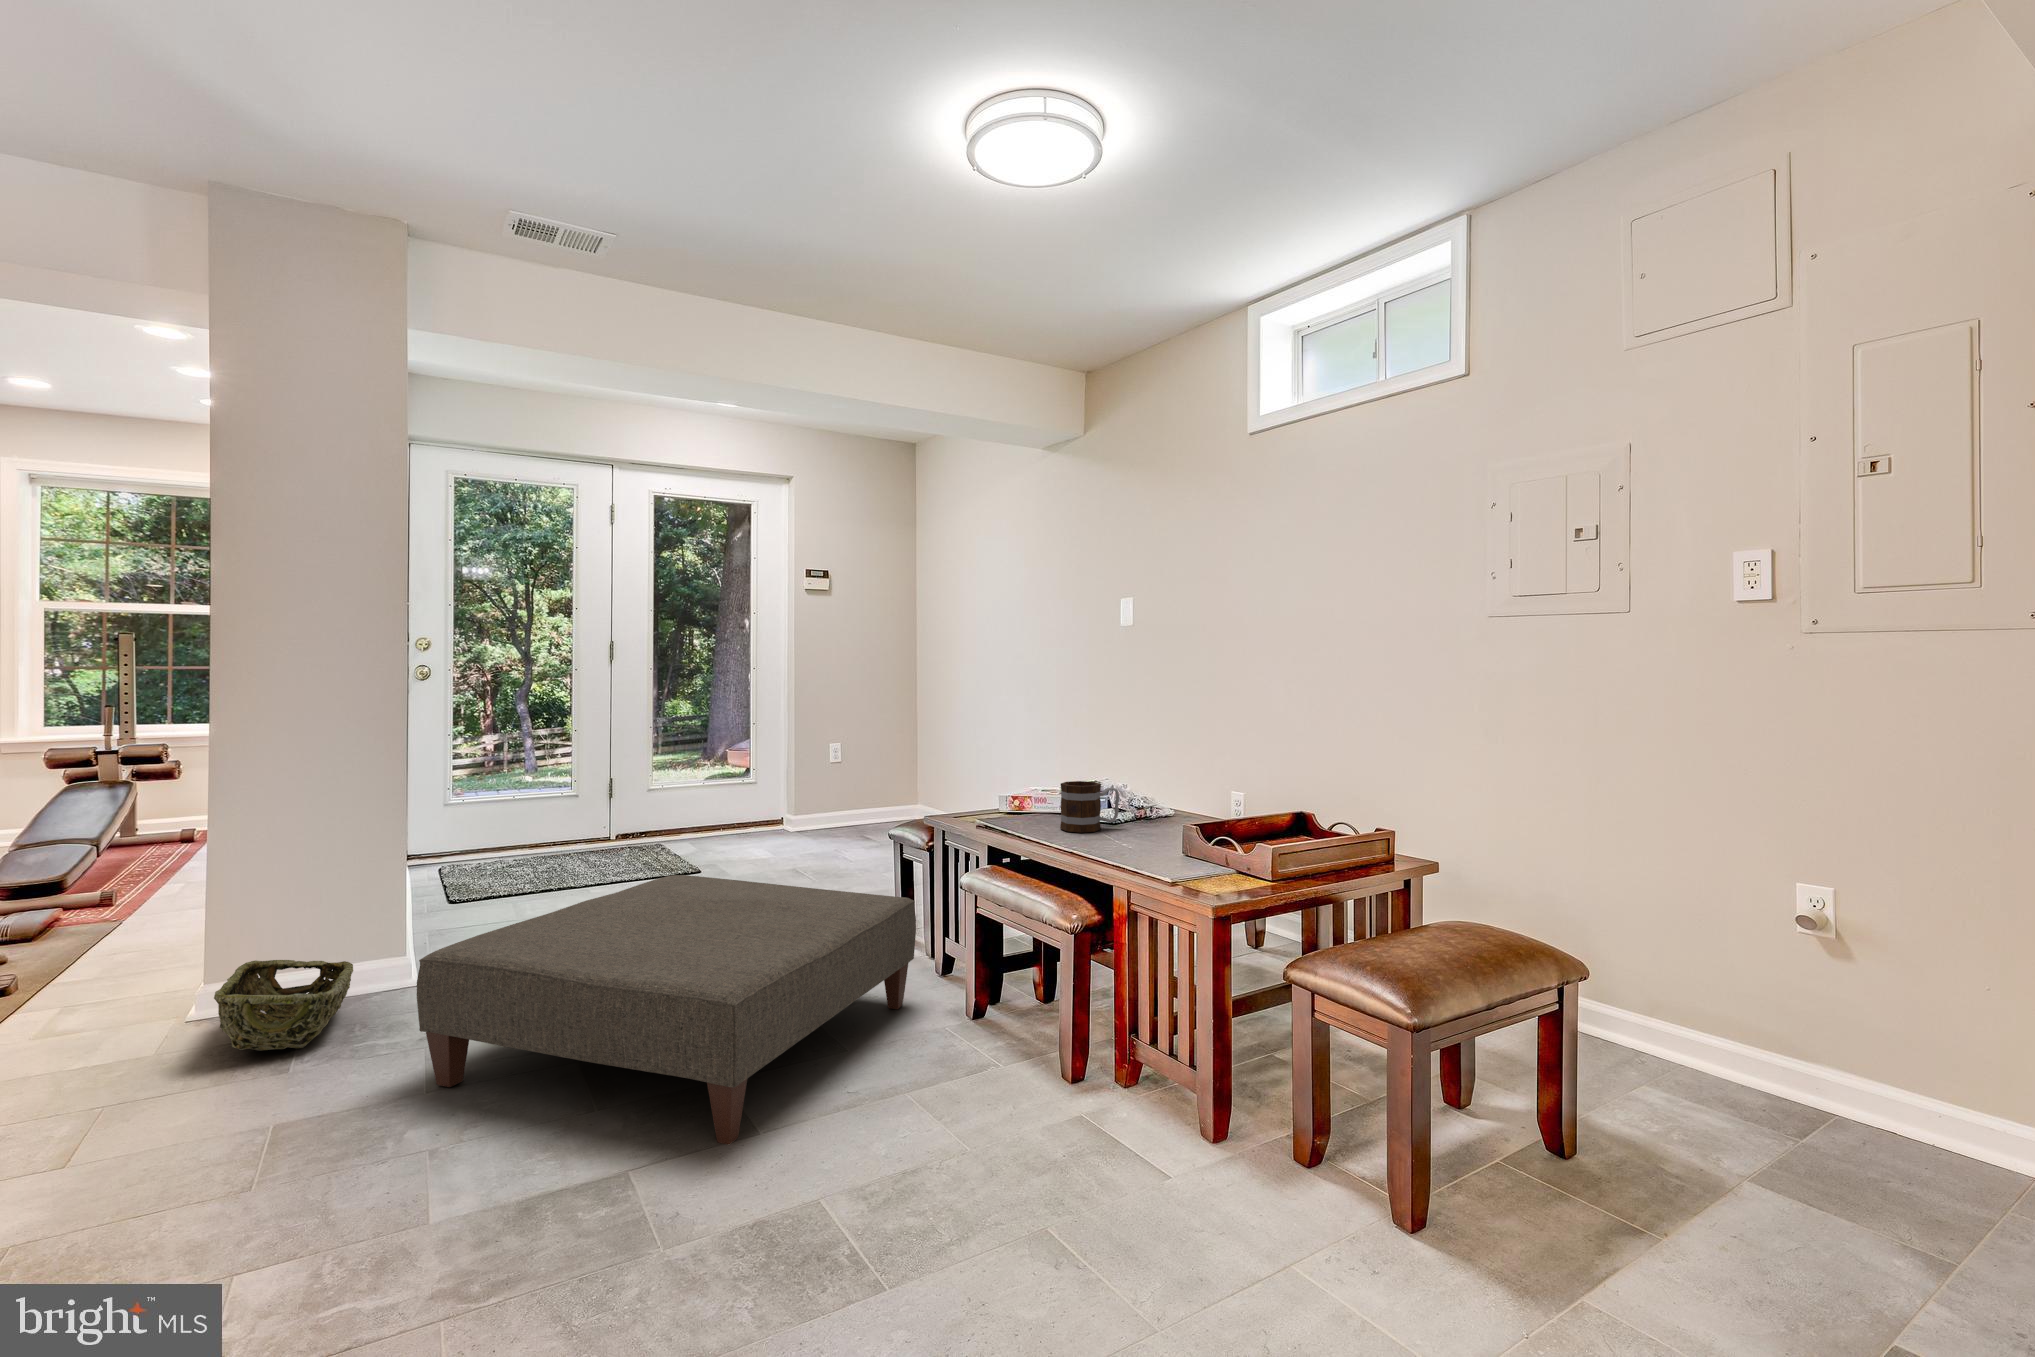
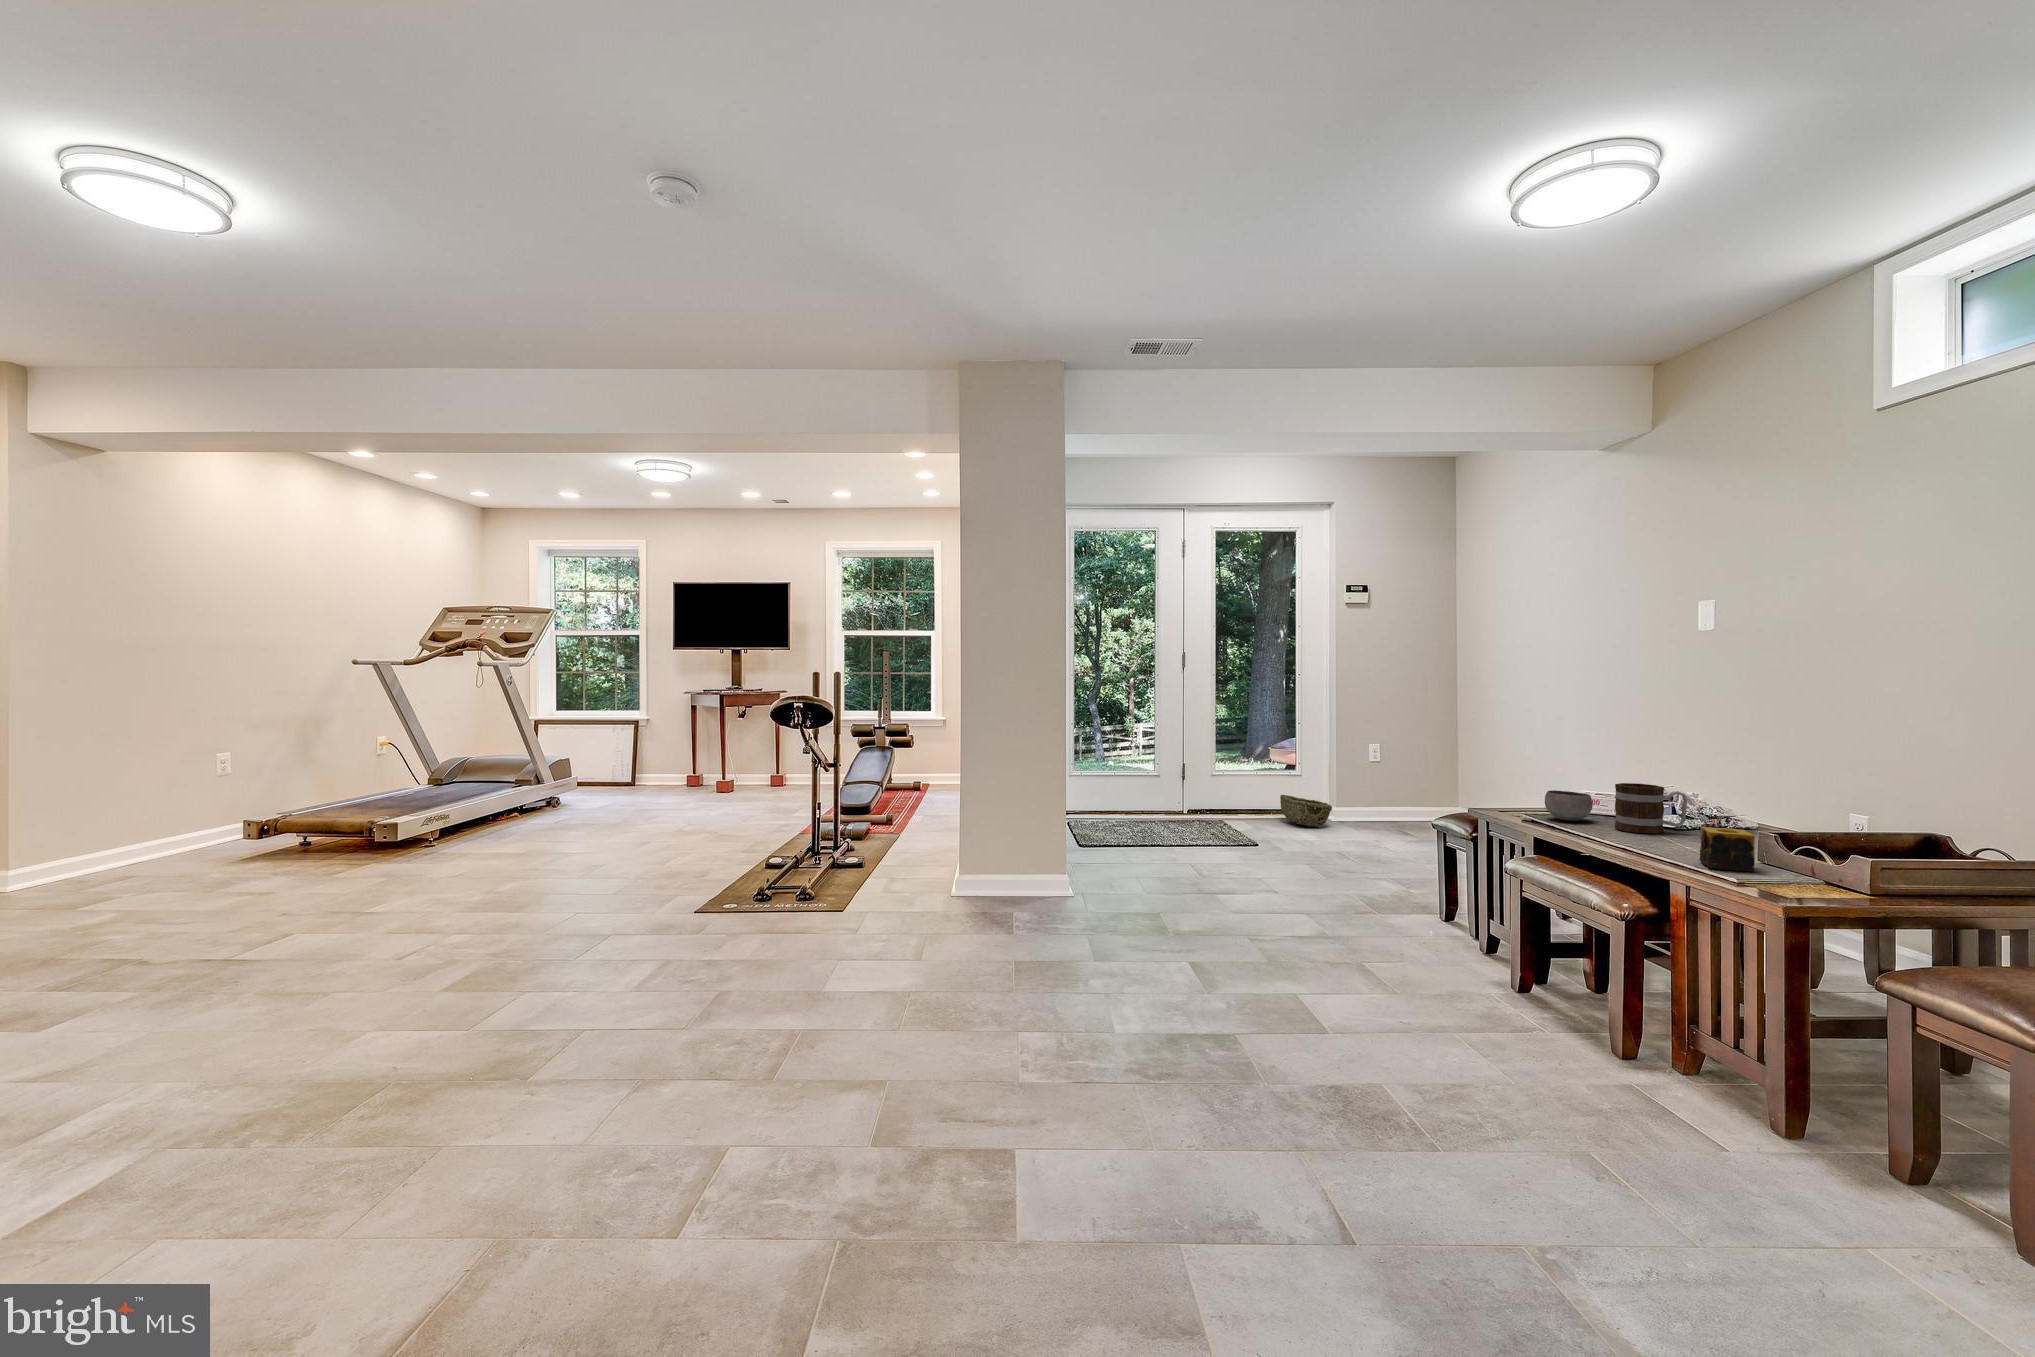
bowl: none [998,793,1041,824] -> present [1545,790,1593,821]
candle: none [1135,826,1179,869] -> present [1700,827,1755,871]
ottoman: present [417,875,916,1145] -> none [1087,836,1458,1031]
woven basket: present [214,960,353,1051] -> present [1280,795,1332,827]

